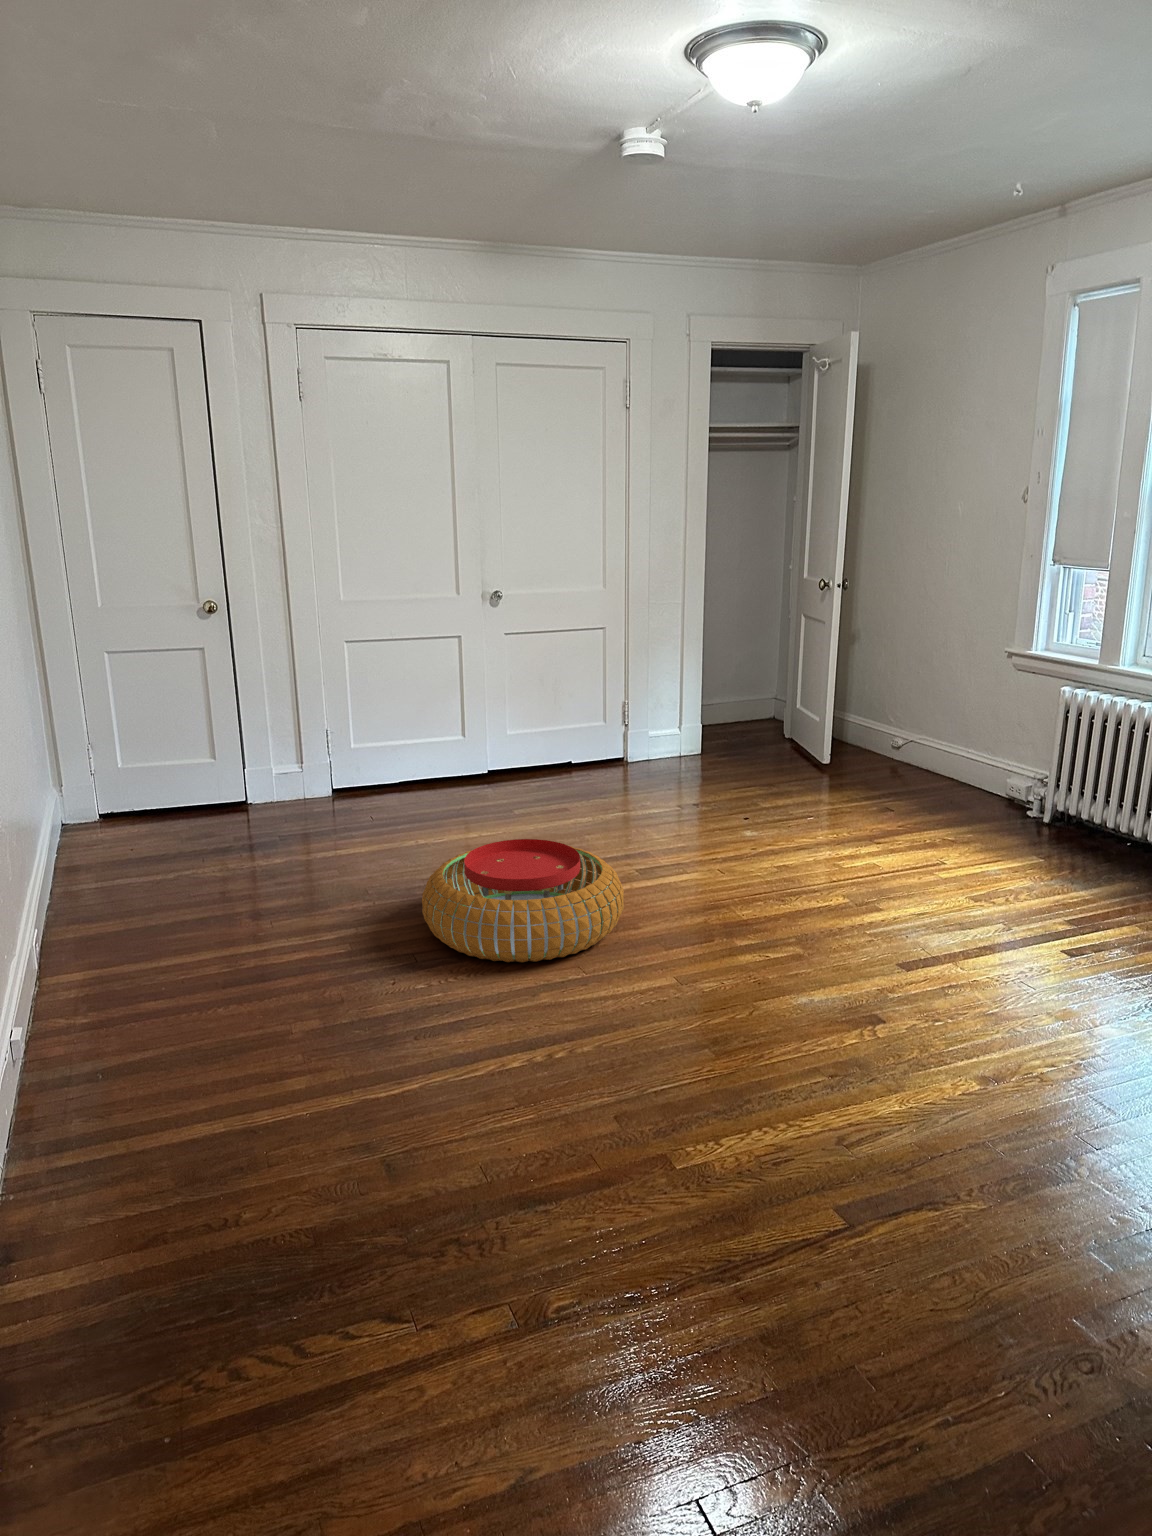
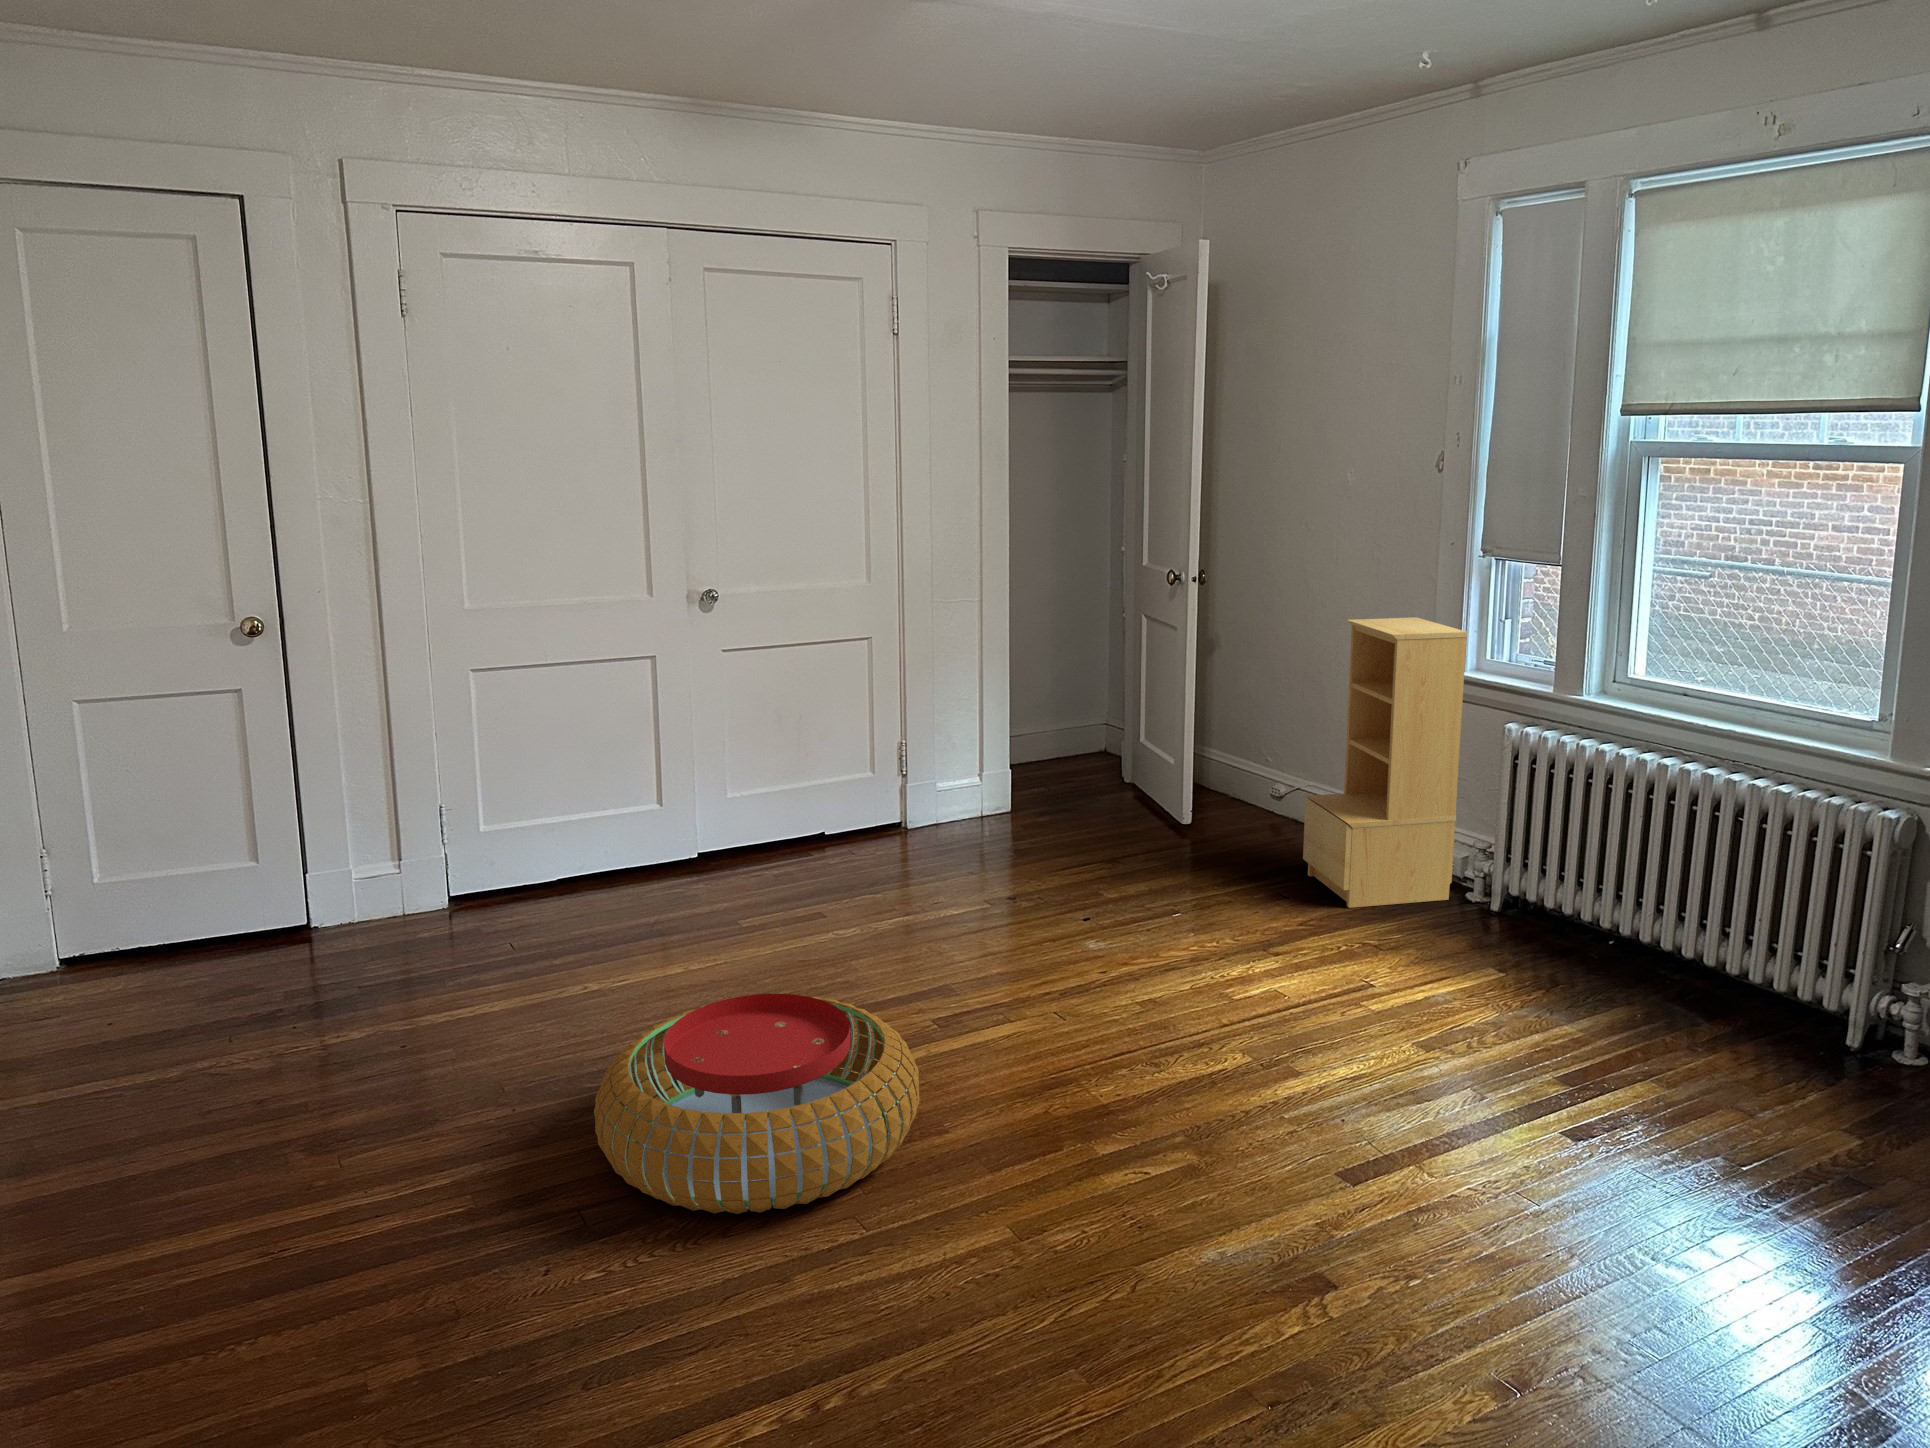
bookshelf: none [909,611,1036,818] -> present [1303,617,1468,908]

